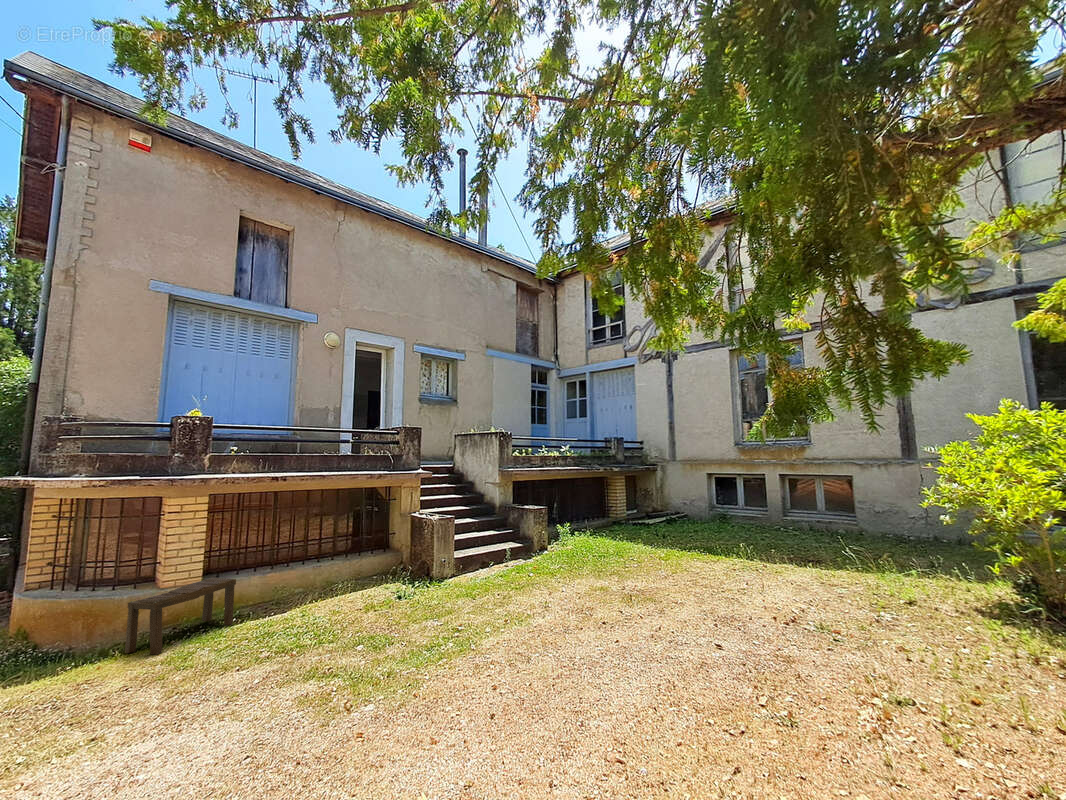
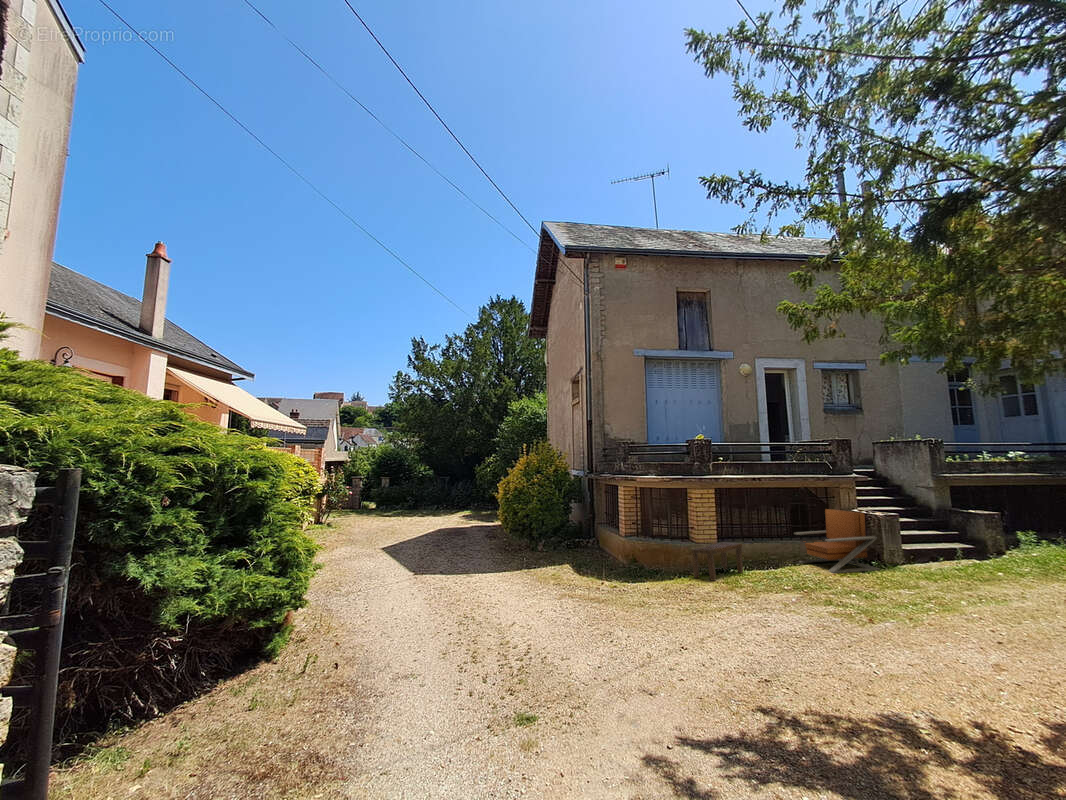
lounge chair: none [334,515,424,605] -> present [794,509,880,573]

